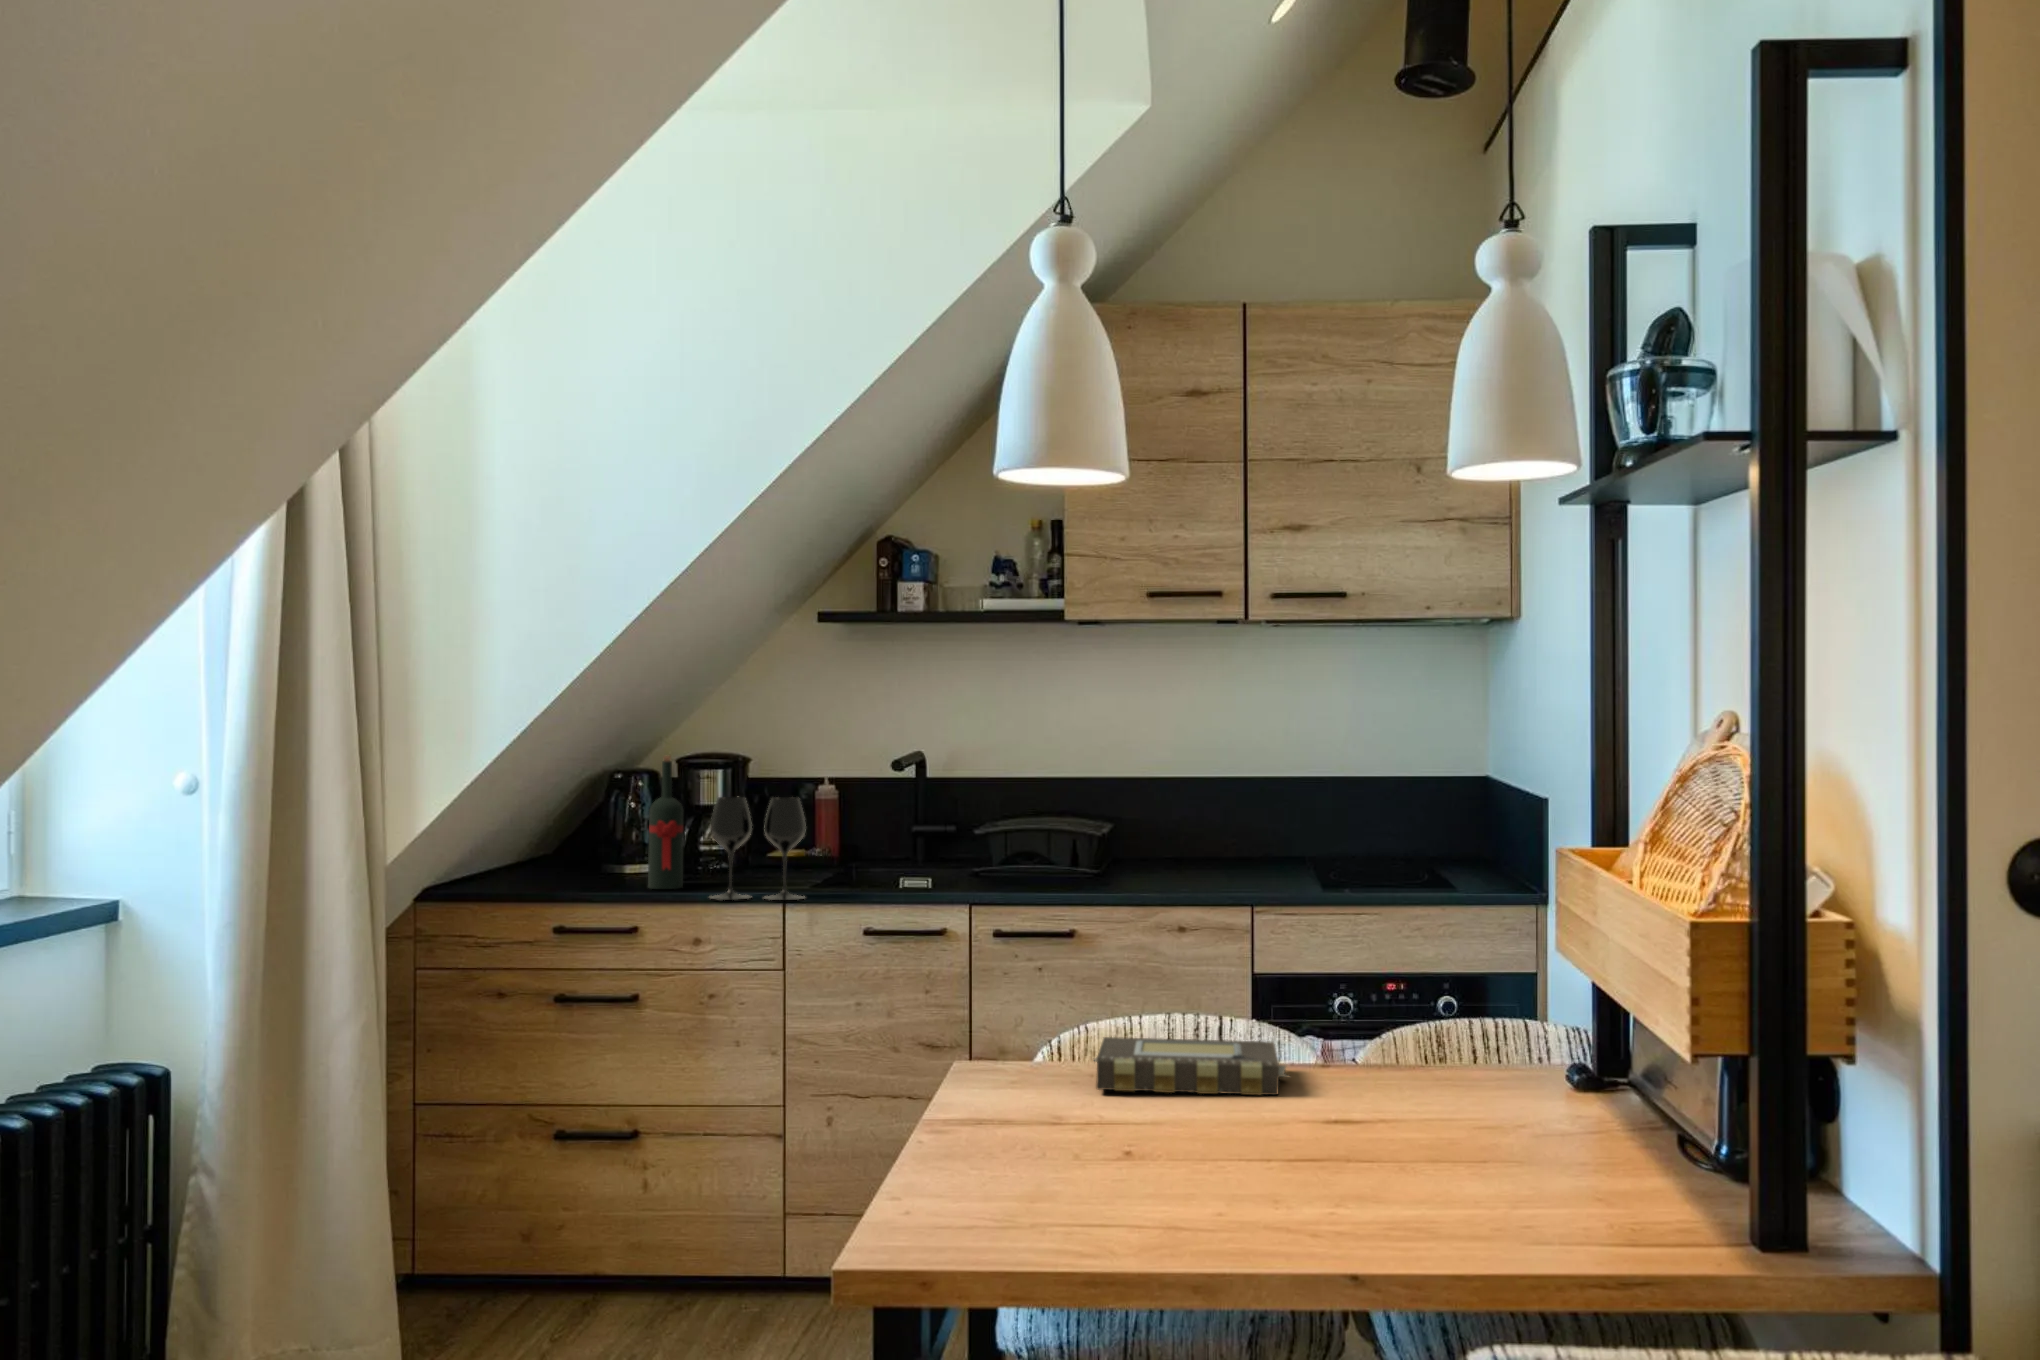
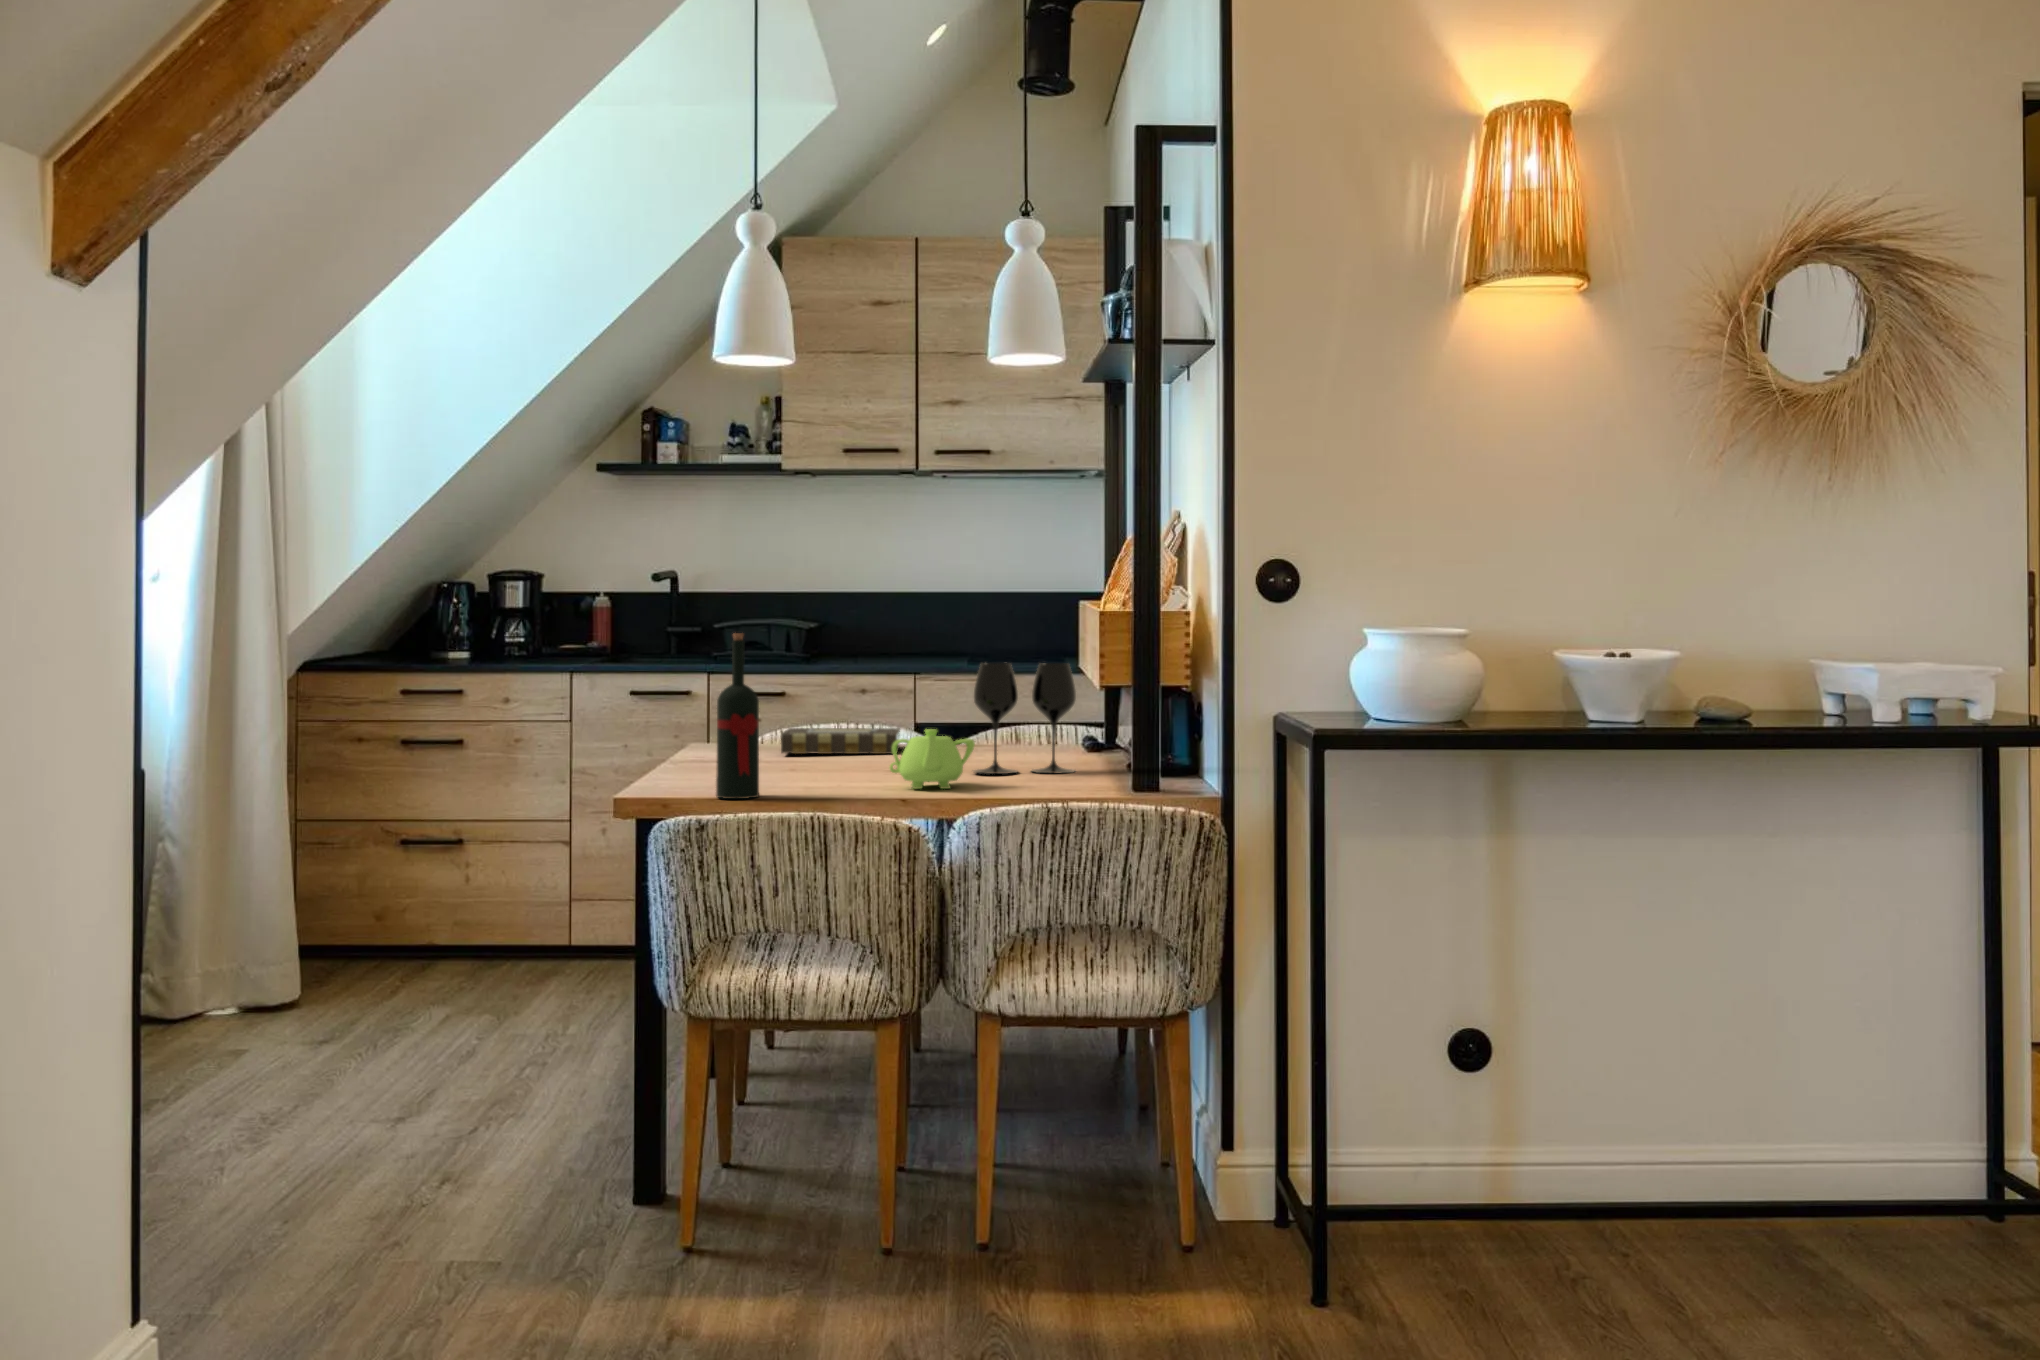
wine bottle: present [648,756,683,889] -> present [716,633,759,799]
wine glass: present [710,797,806,900] -> present [973,663,1076,774]
teapot: none [1319,1129,1471,1245] -> present [890,729,975,789]

